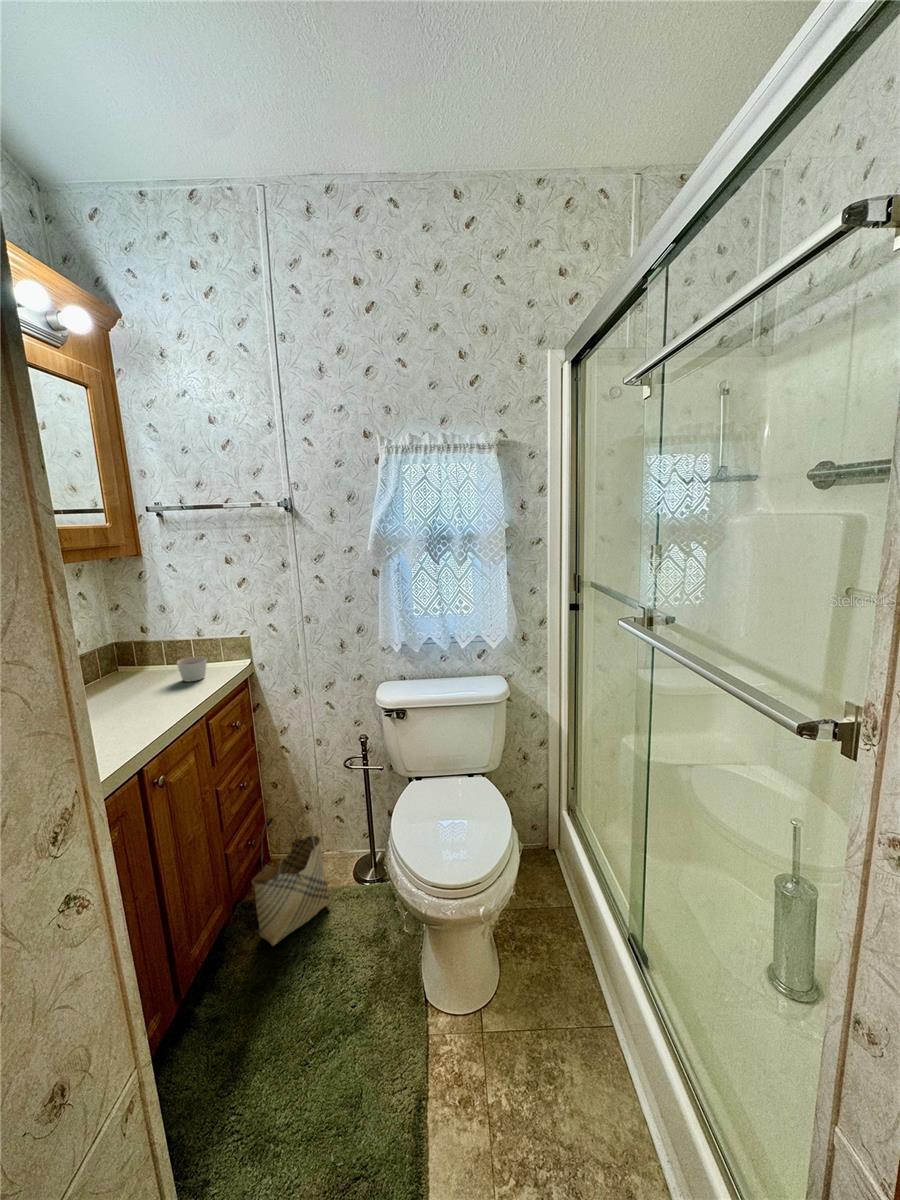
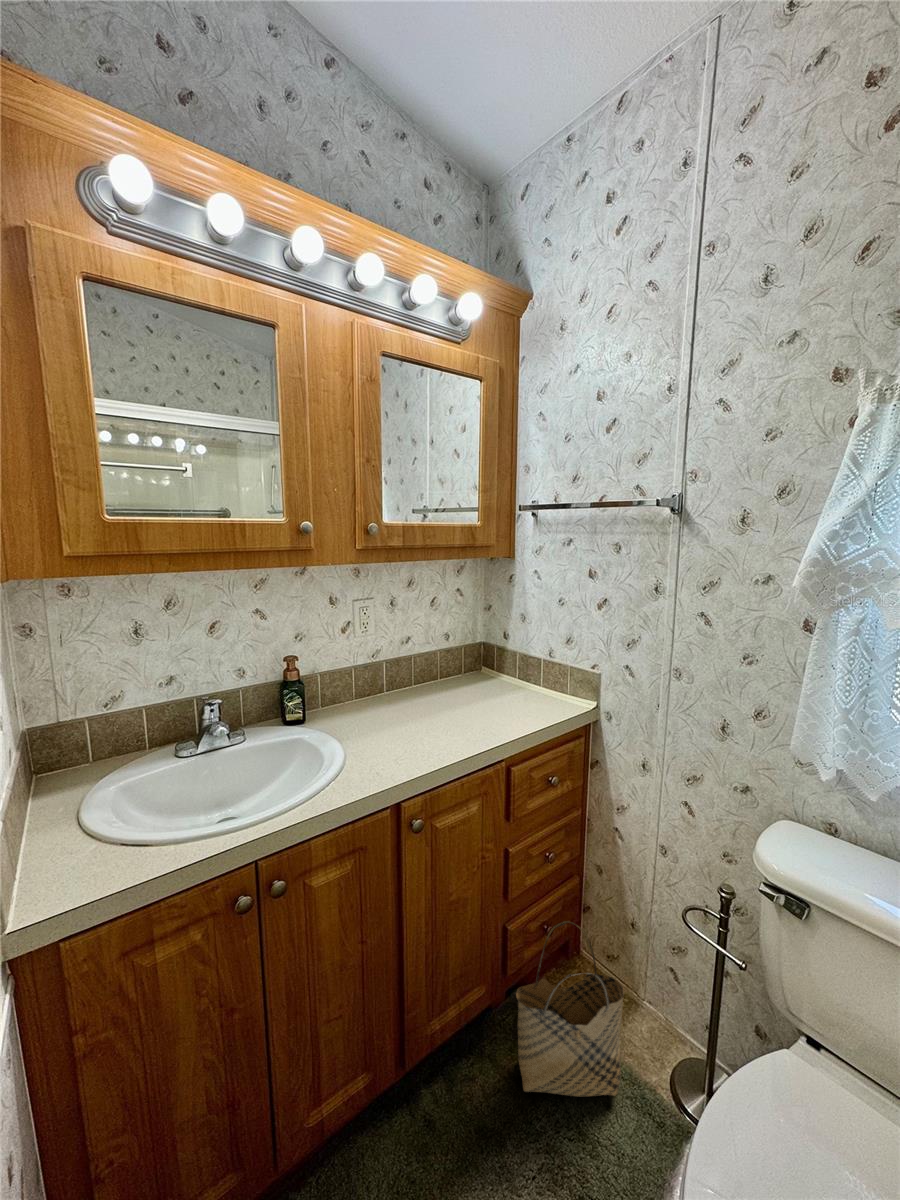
candle: present [177,657,207,681] -> none [511,680,543,711]

